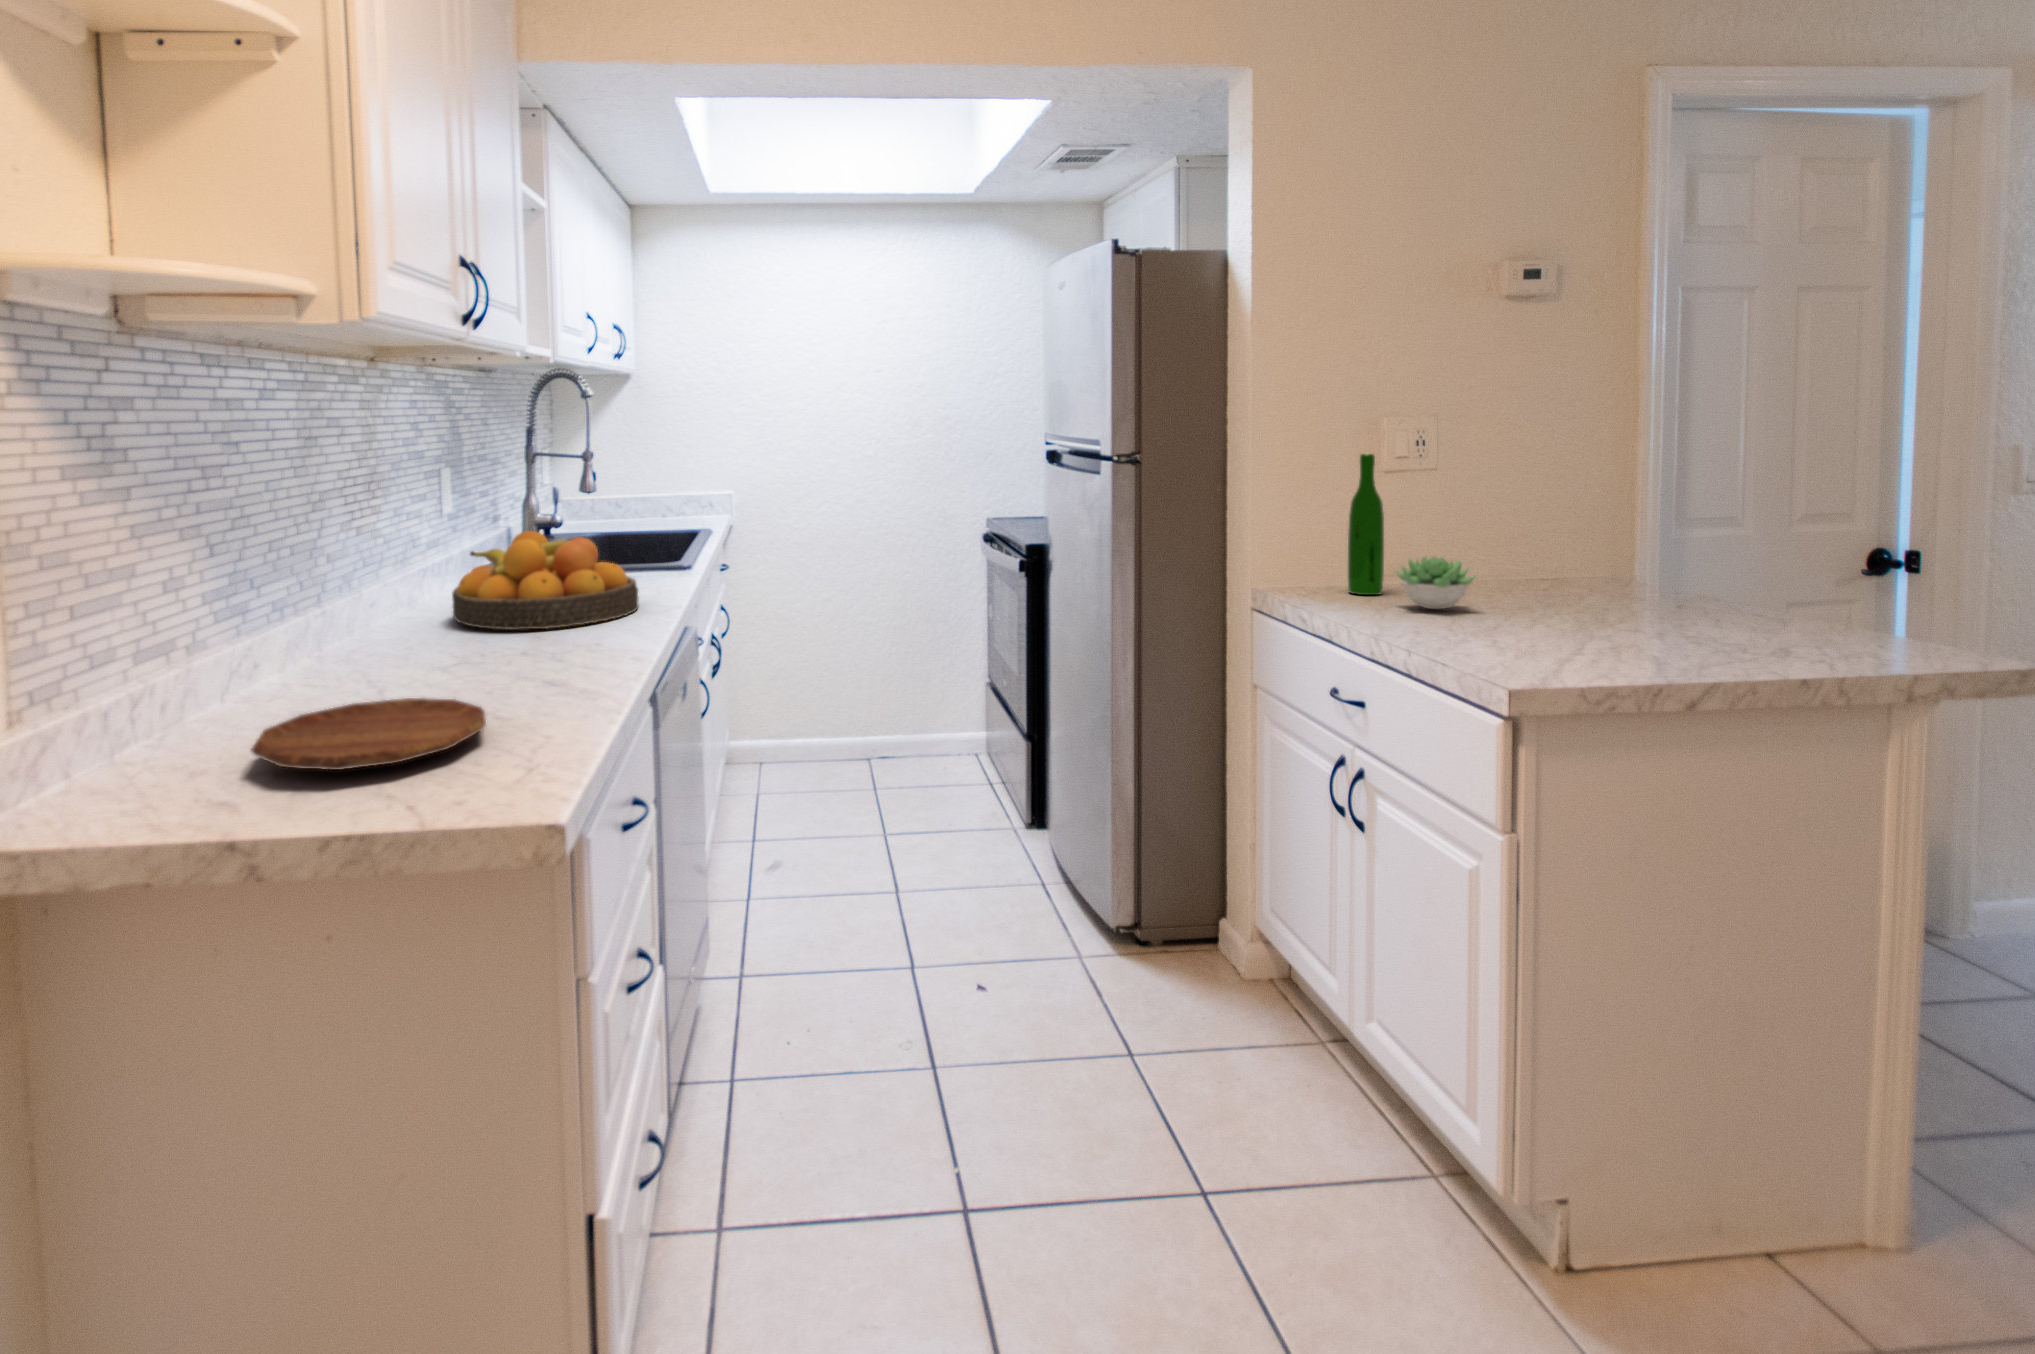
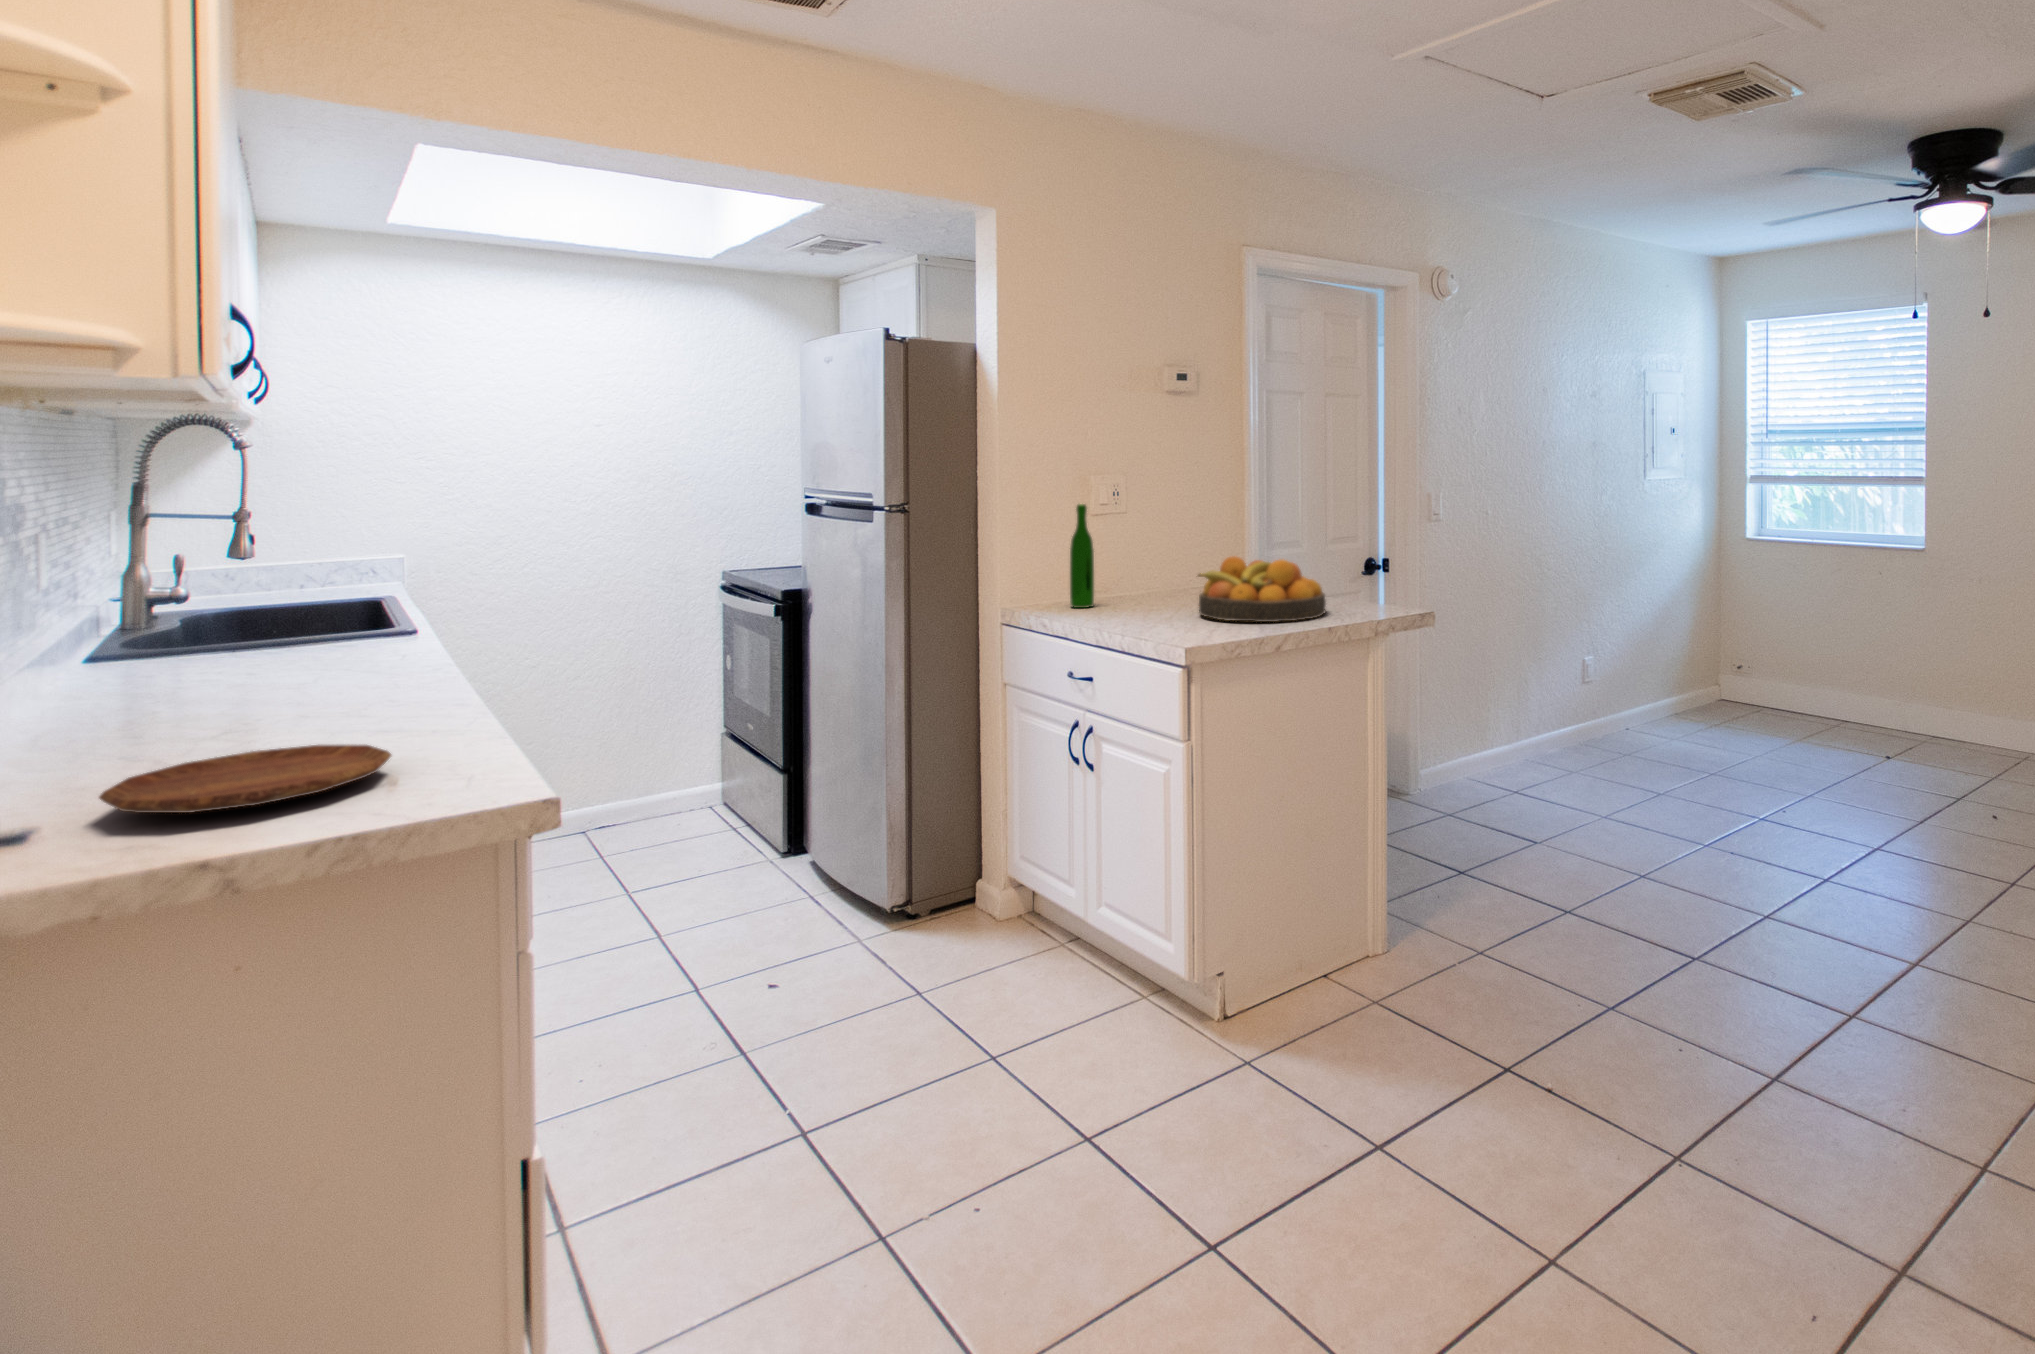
fruit bowl: present [452,531,638,630] -> present [1198,557,1326,622]
succulent plant: present [1395,557,1475,609] -> none [1103,576,1156,613]

